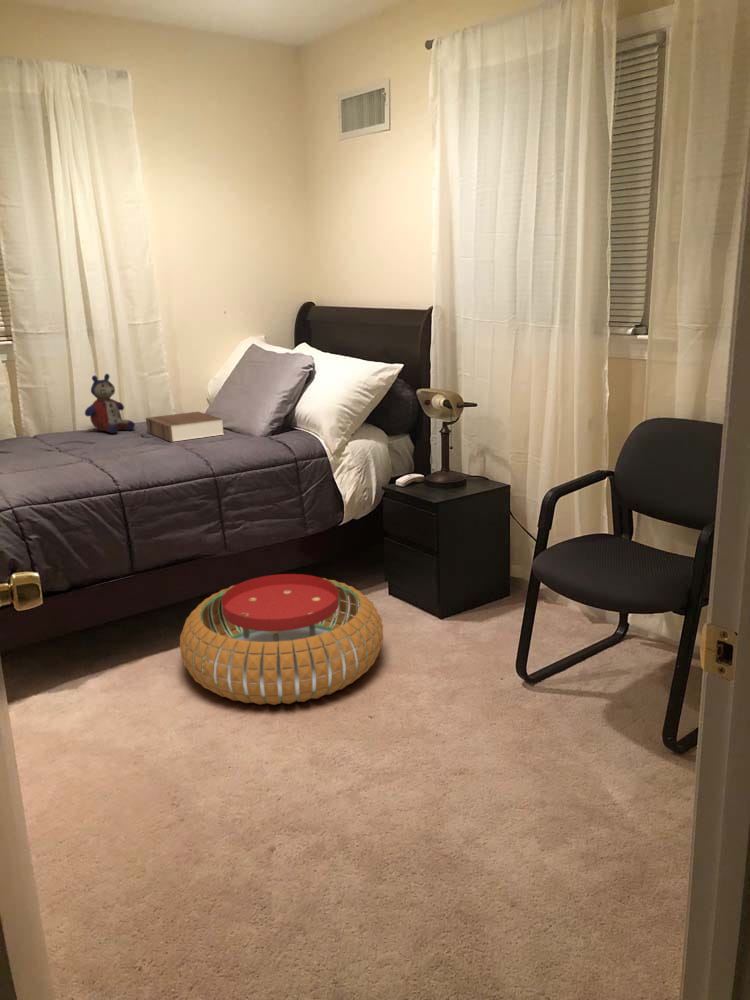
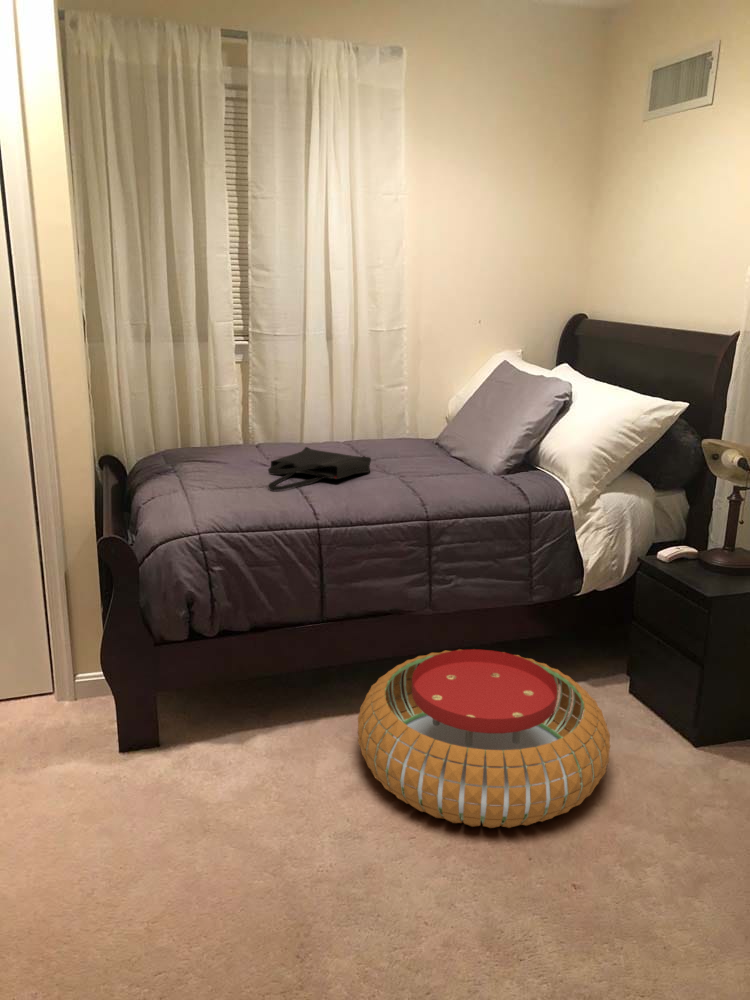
stuffed bear: present [85,374,135,433] -> none [309,383,360,450]
book: present [146,412,224,442] -> none [371,435,455,469]
tote bag: none [60,431,153,468] -> present [268,447,371,491]

